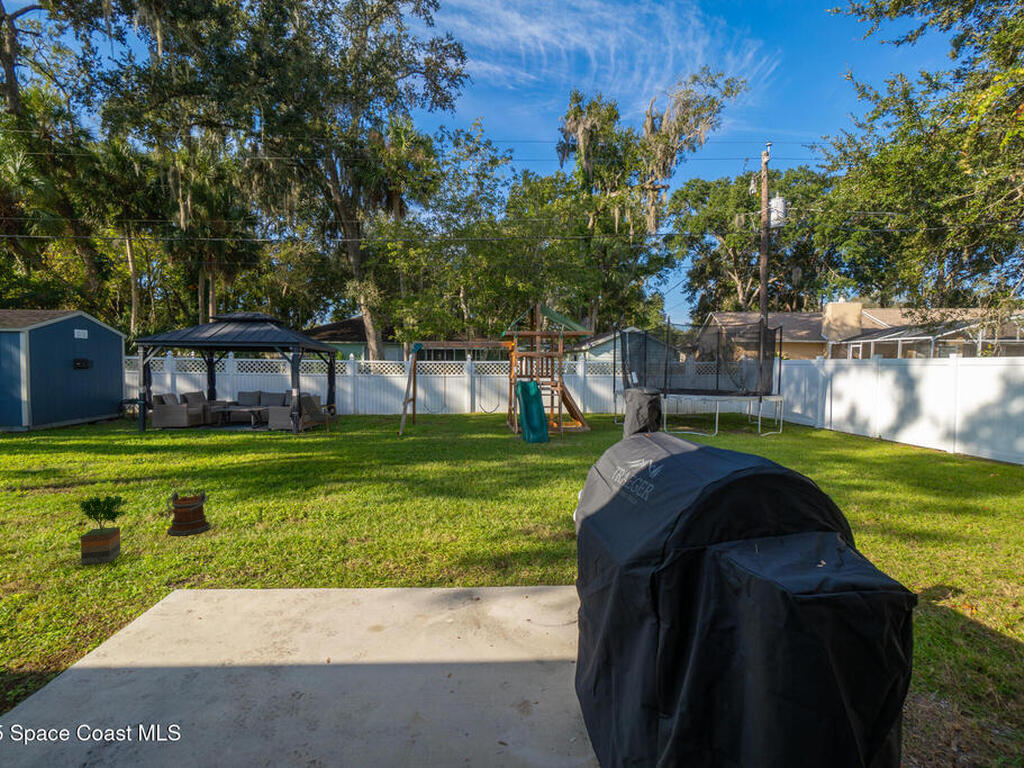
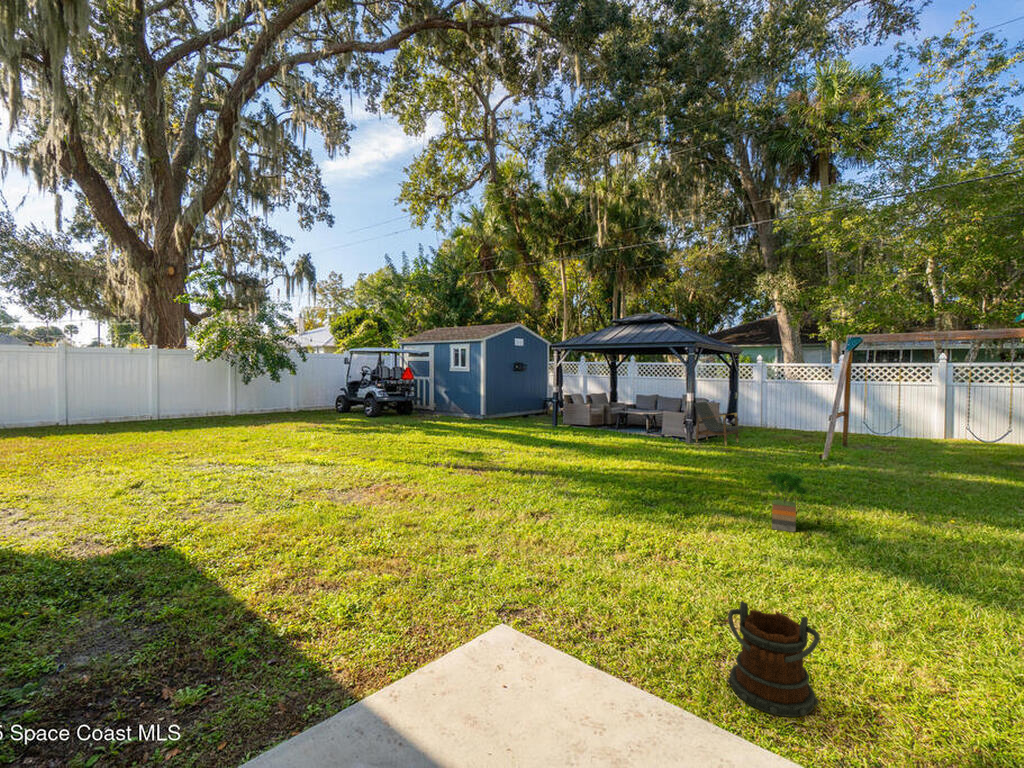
bucket: present [166,492,210,536] -> present [728,601,820,717]
potted tree: present [79,496,128,565] -> present [766,472,807,532]

